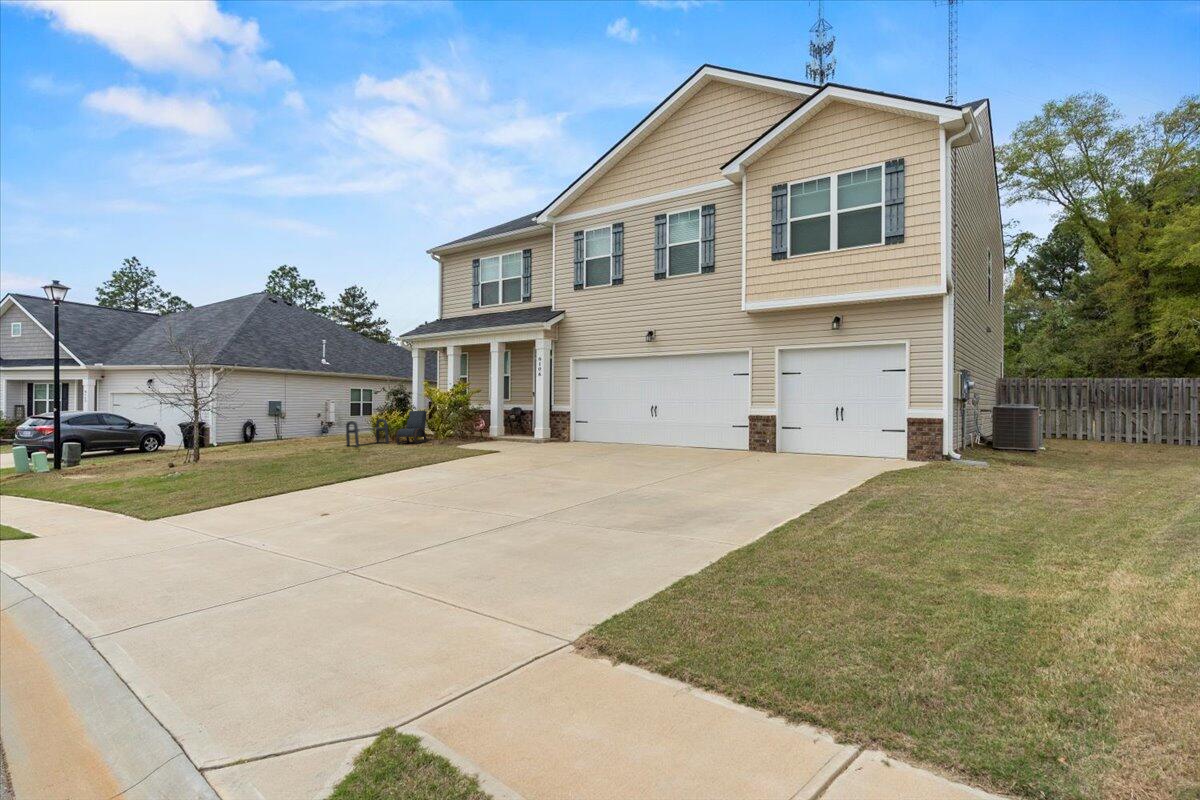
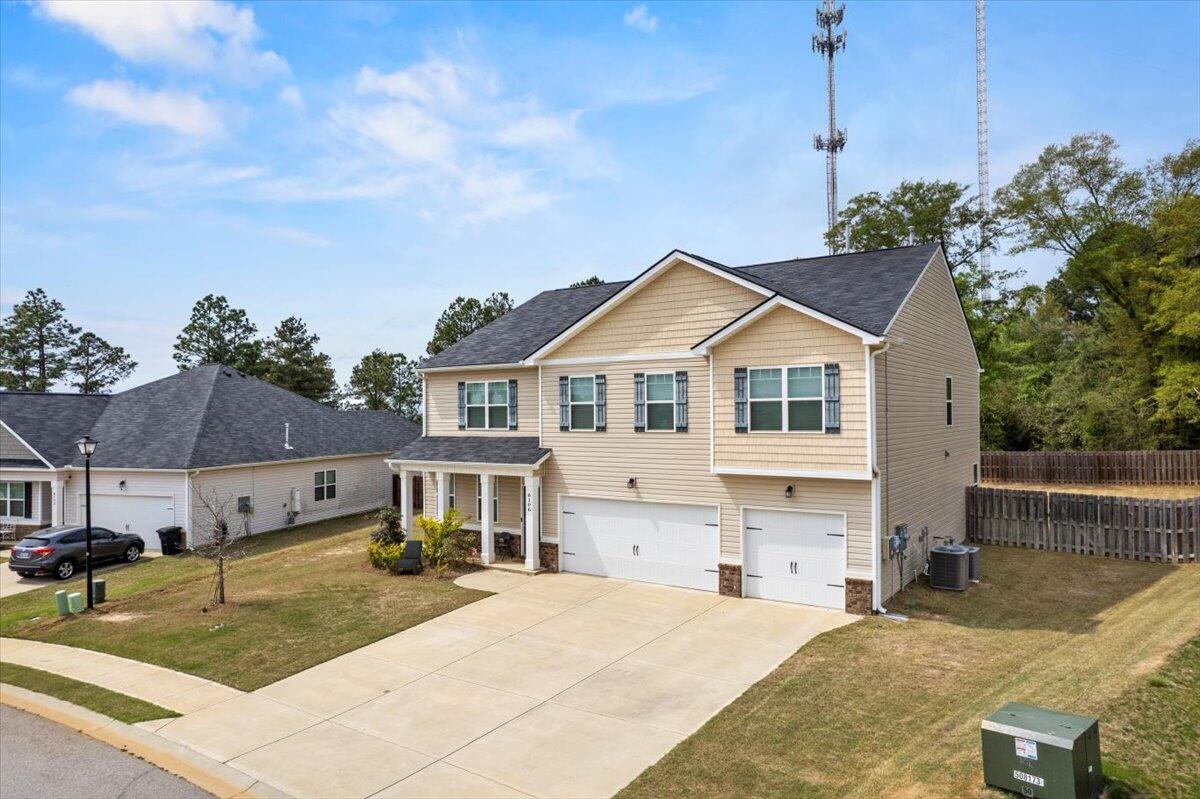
bench: present [346,419,389,447] -> none [348,548,387,579]

